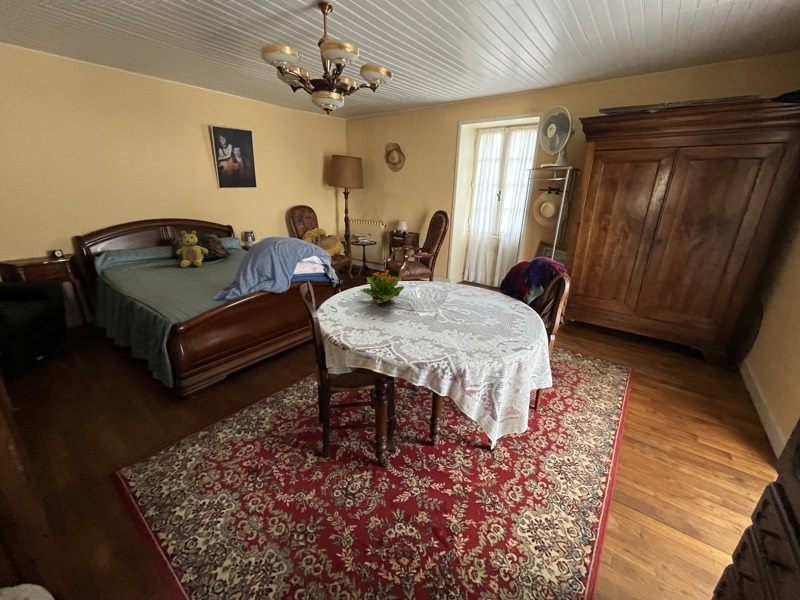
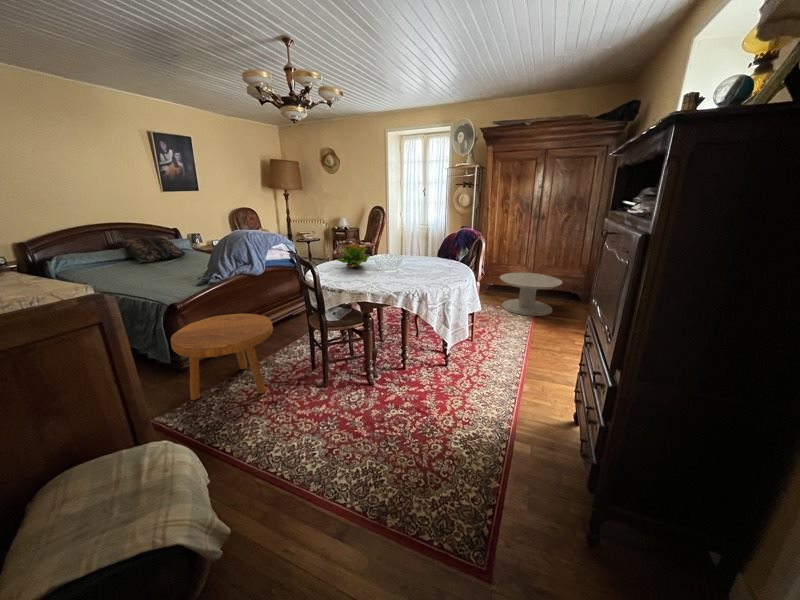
stuffed bear: present [176,231,208,267] -> none [131,231,164,267]
side table: none [583,310,680,378] -> present [500,273,562,316]
footstool: none [146,344,273,453] -> present [170,314,273,400]

